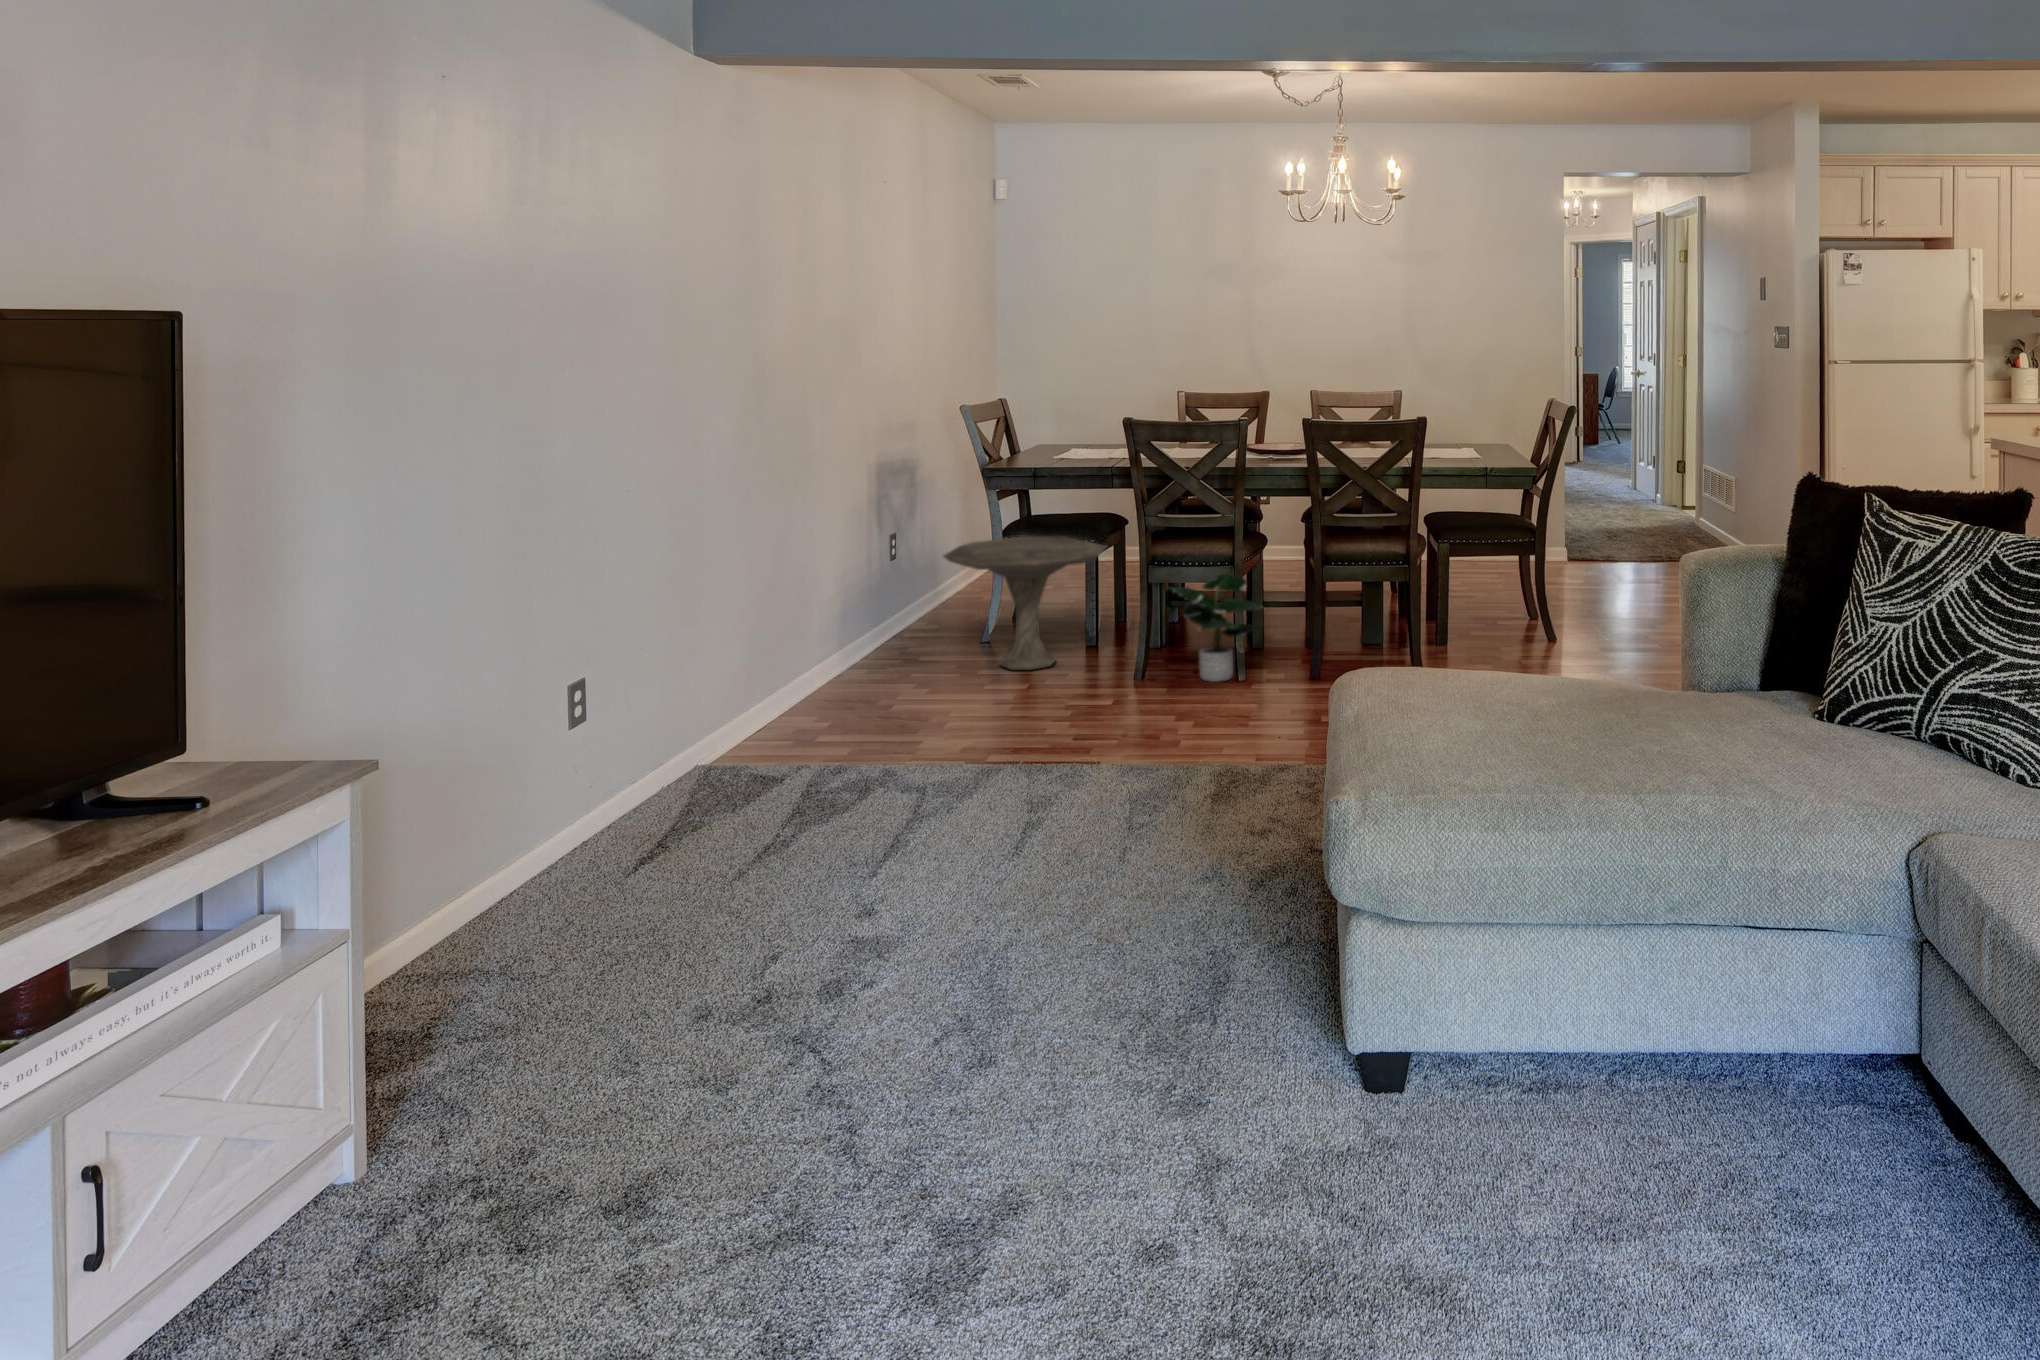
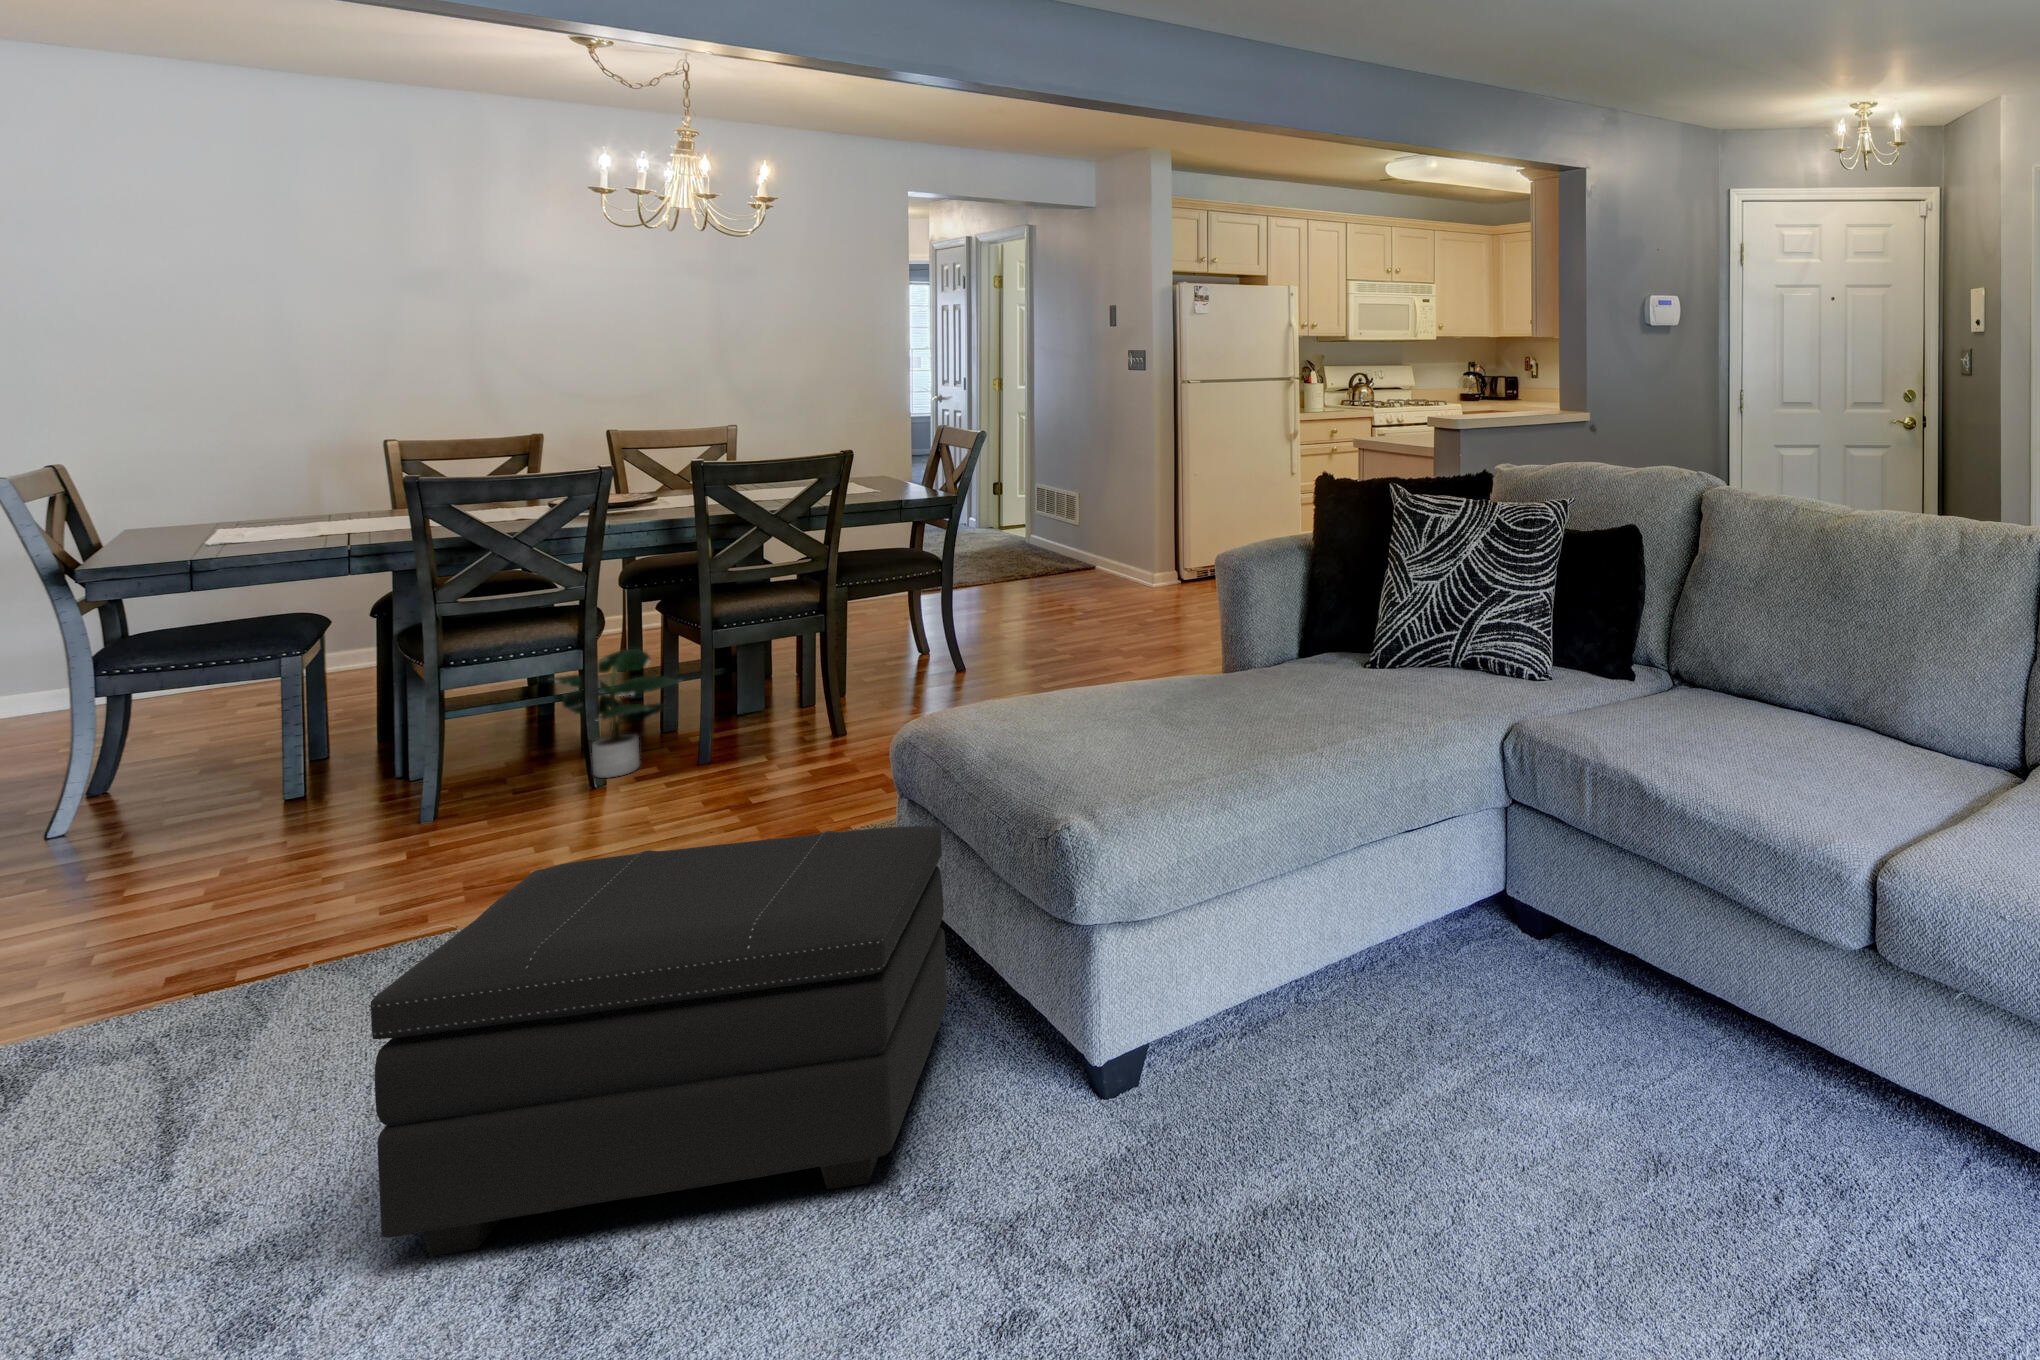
side table: present [943,537,1106,670] -> none [146,642,431,827]
footstool: none [850,733,1283,1083] -> present [371,826,947,1256]

